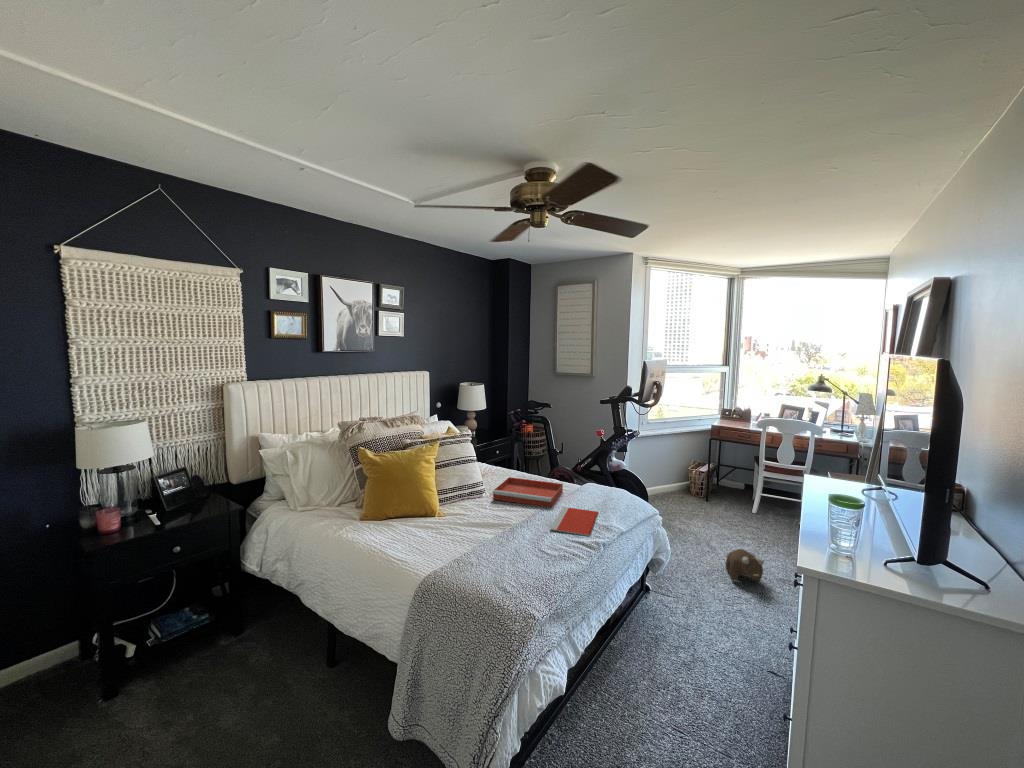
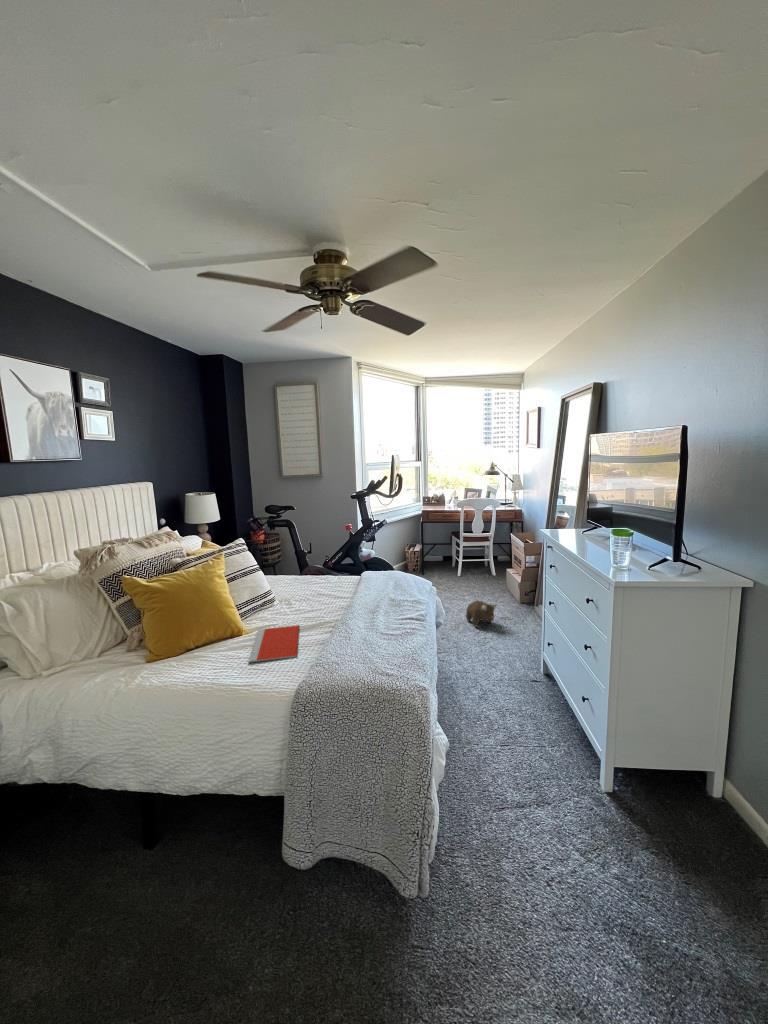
tray: present [493,477,563,507] -> none [291,575,354,603]
notebook: present [550,507,598,536] -> present [248,625,299,662]

